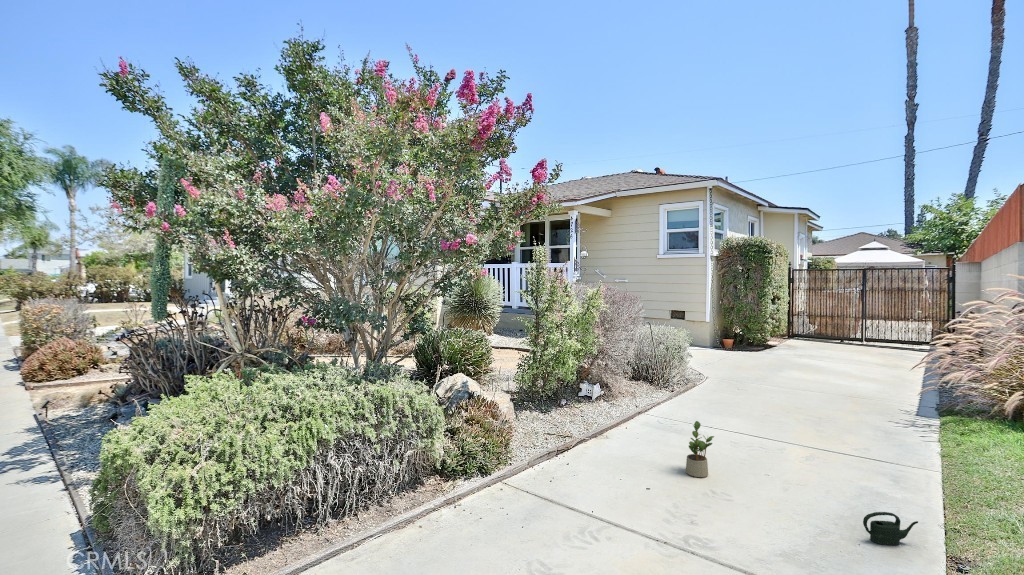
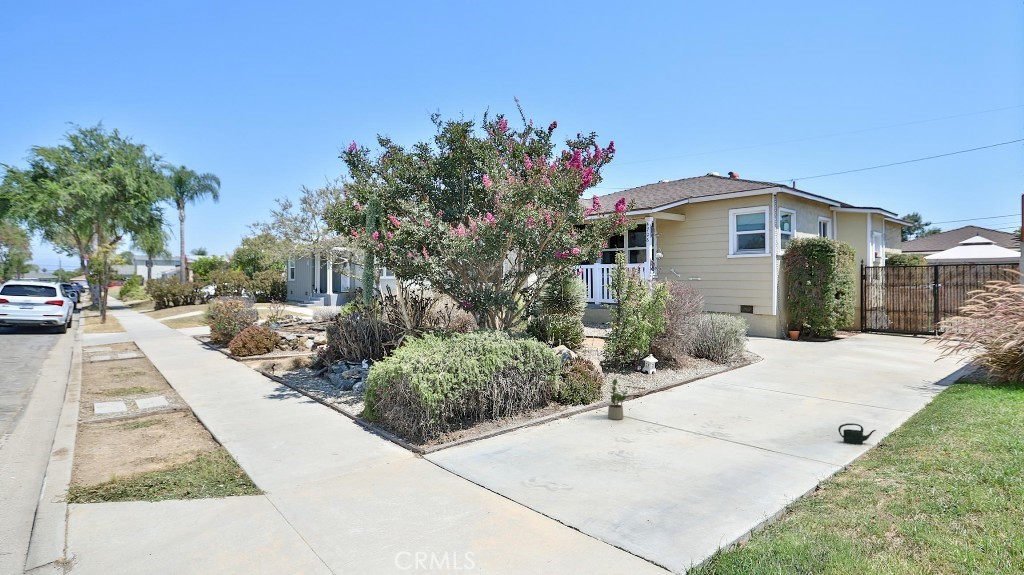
potted plant: present [686,421,714,477] -> present [608,379,627,419]

